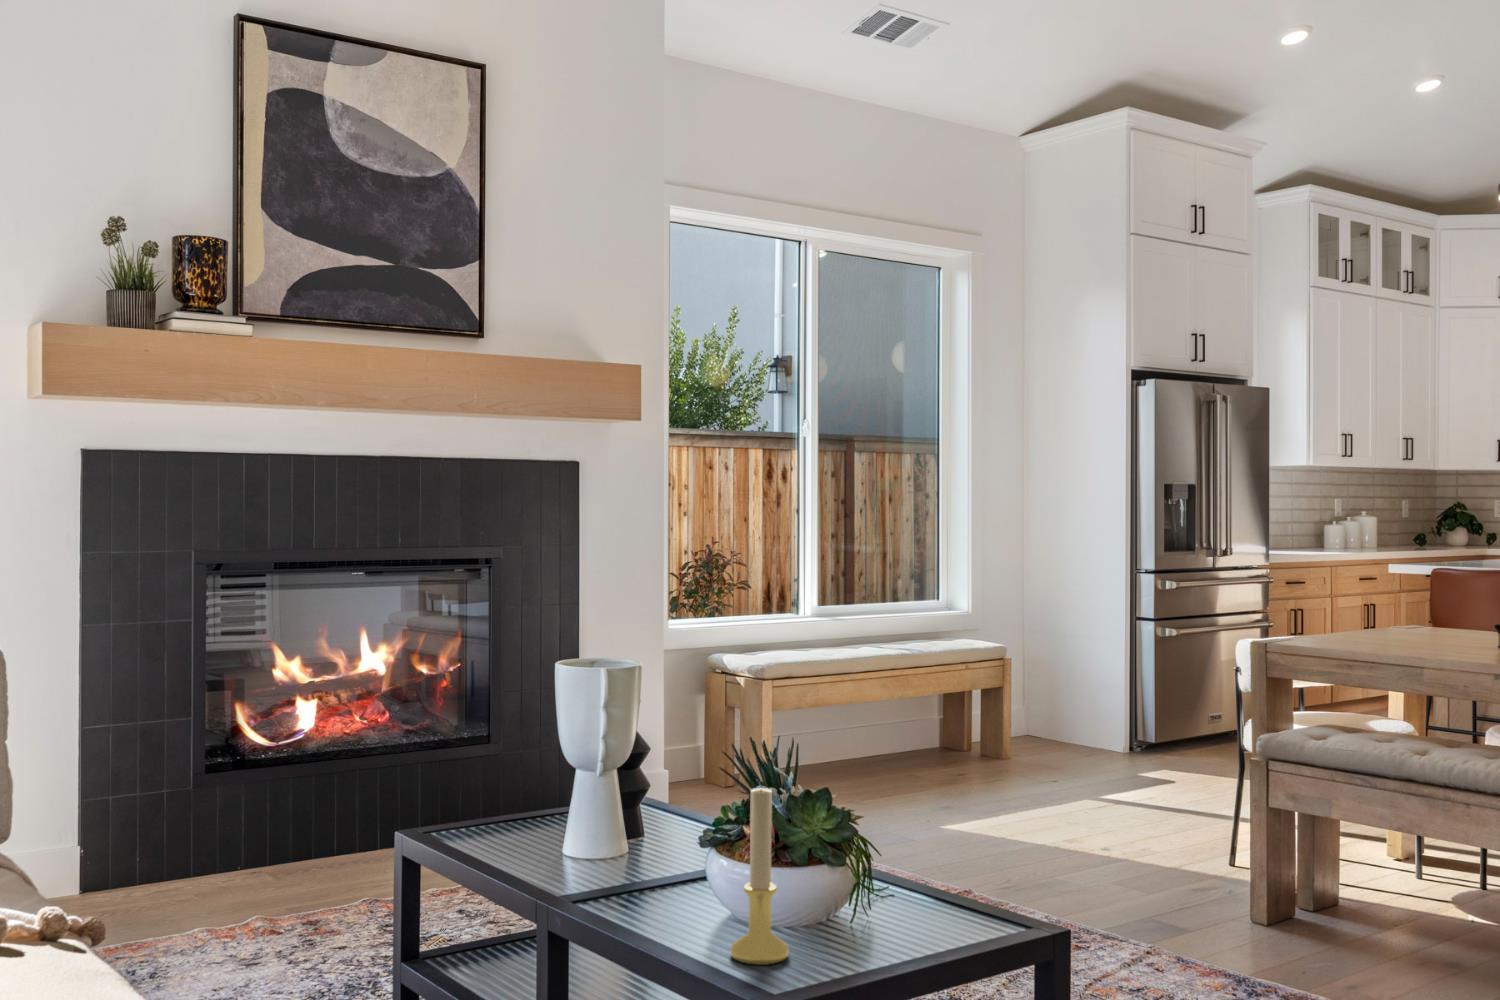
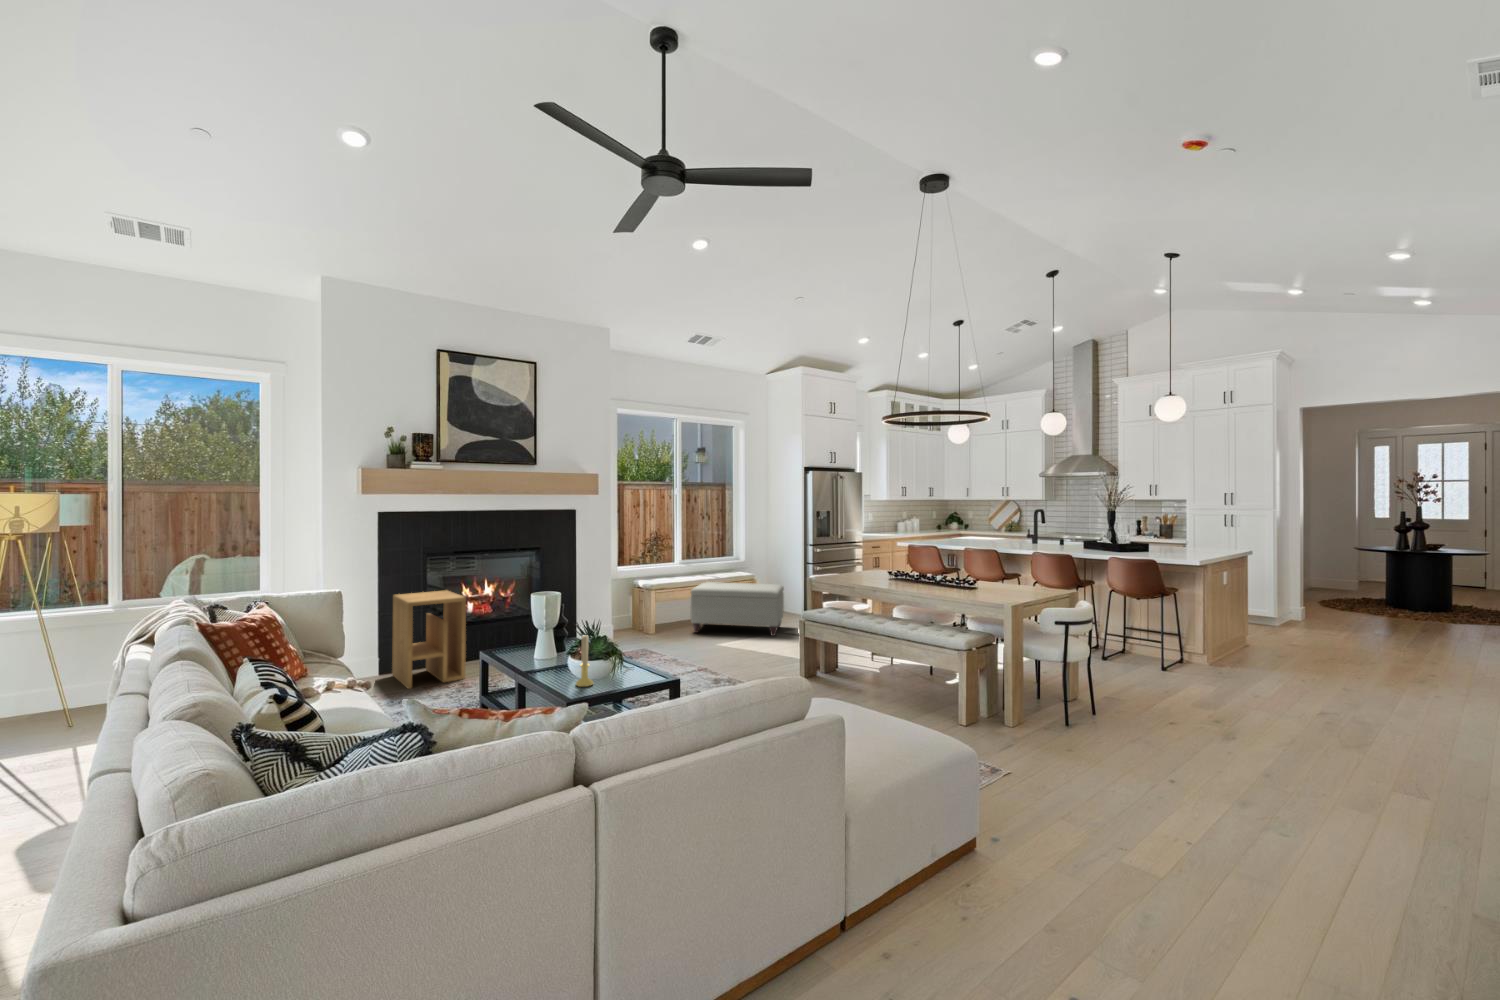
ottoman: none [865,661,1103,802] -> present [691,582,784,636]
side table: none [115,664,314,935] -> present [392,590,466,688]

